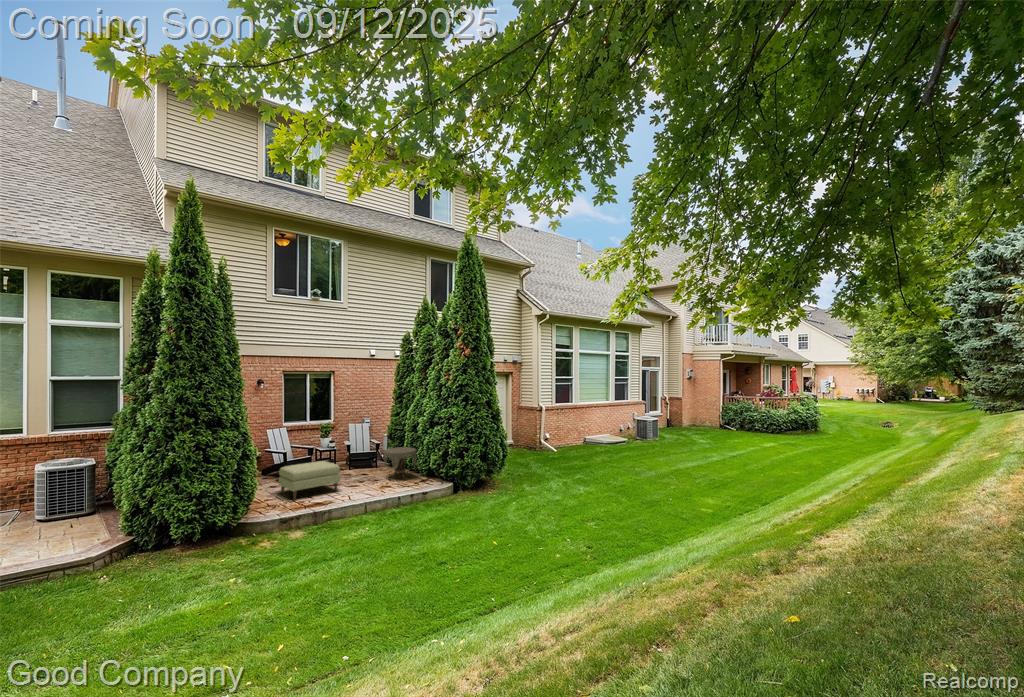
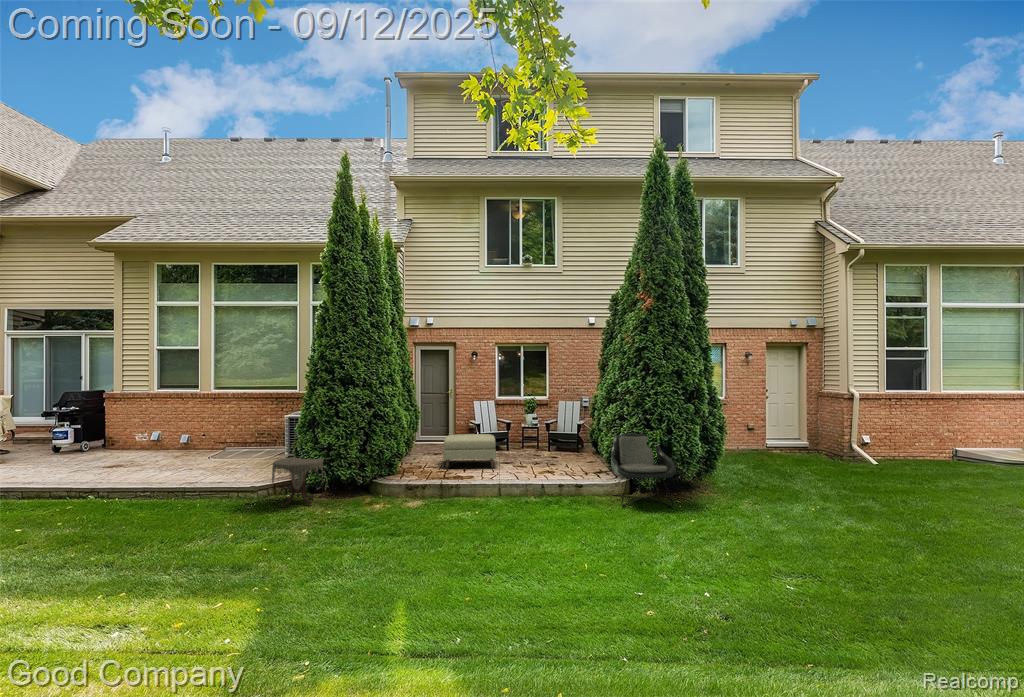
side table: present [384,447,417,480] -> present [272,457,324,507]
lounge chair: none [446,447,496,502] -> present [611,433,676,507]

